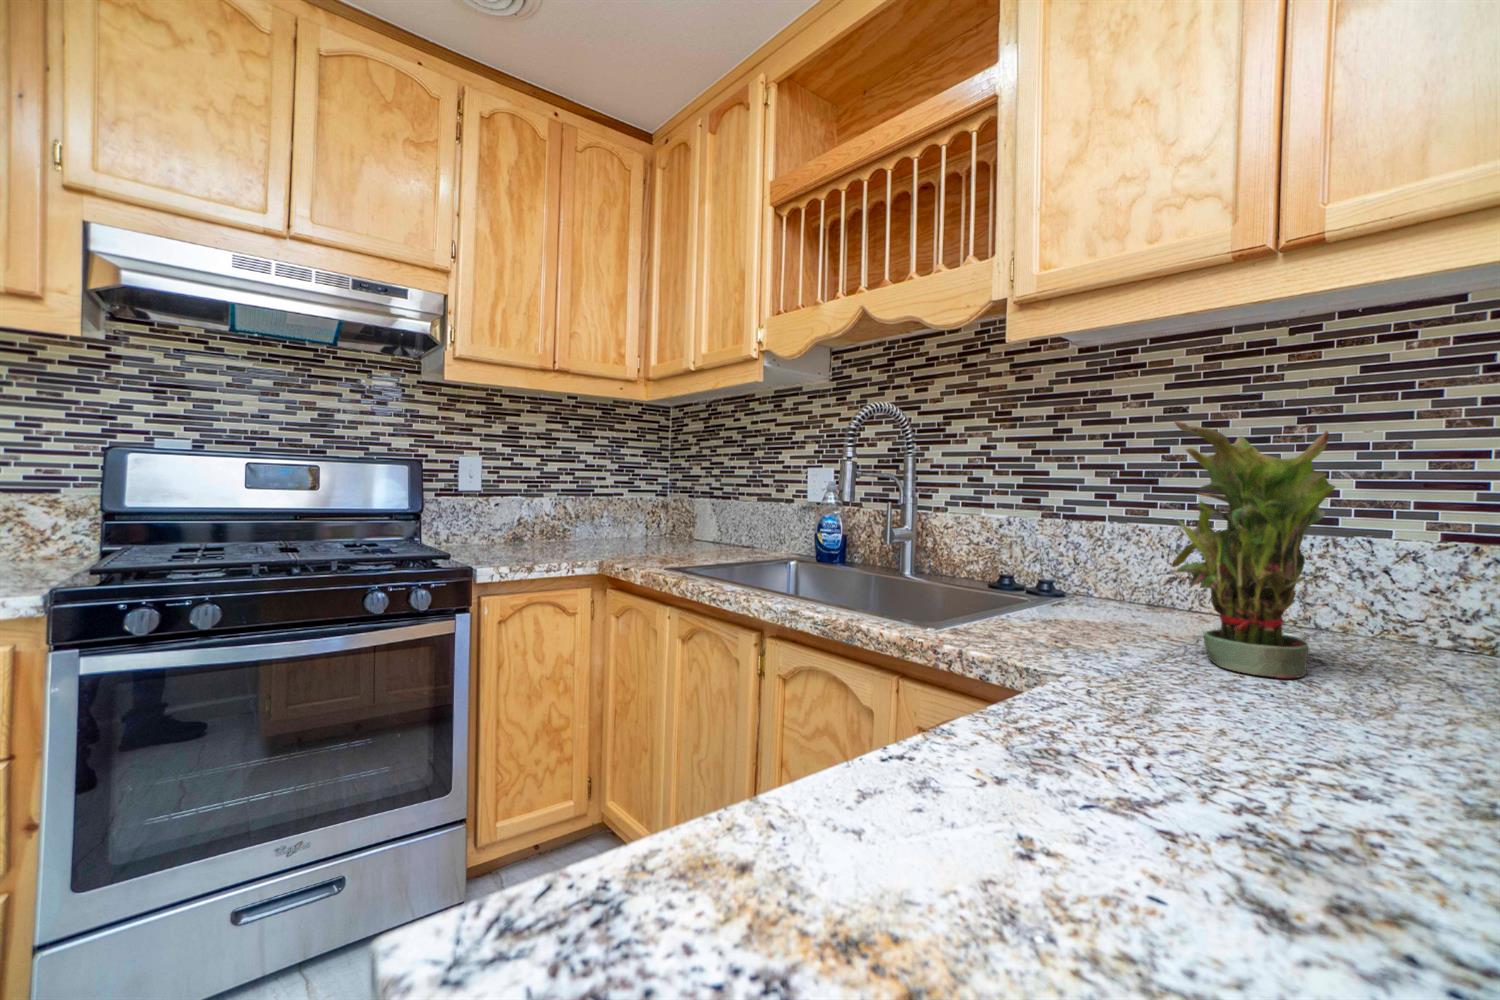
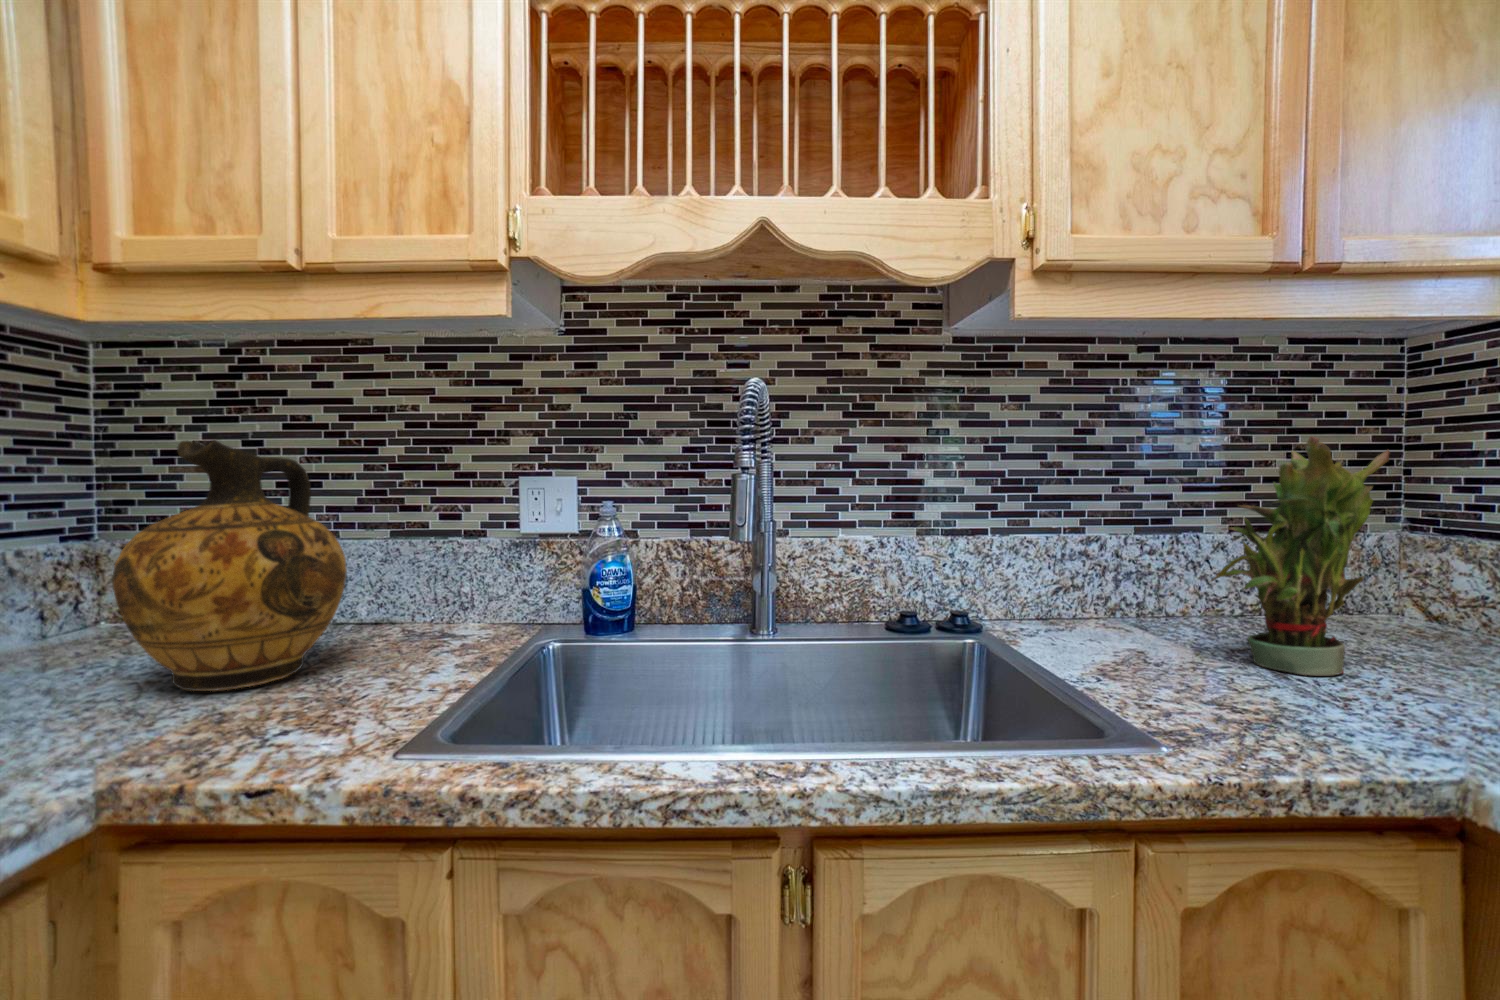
ceramic jug: none [615,449,701,556] -> present [112,440,347,691]

